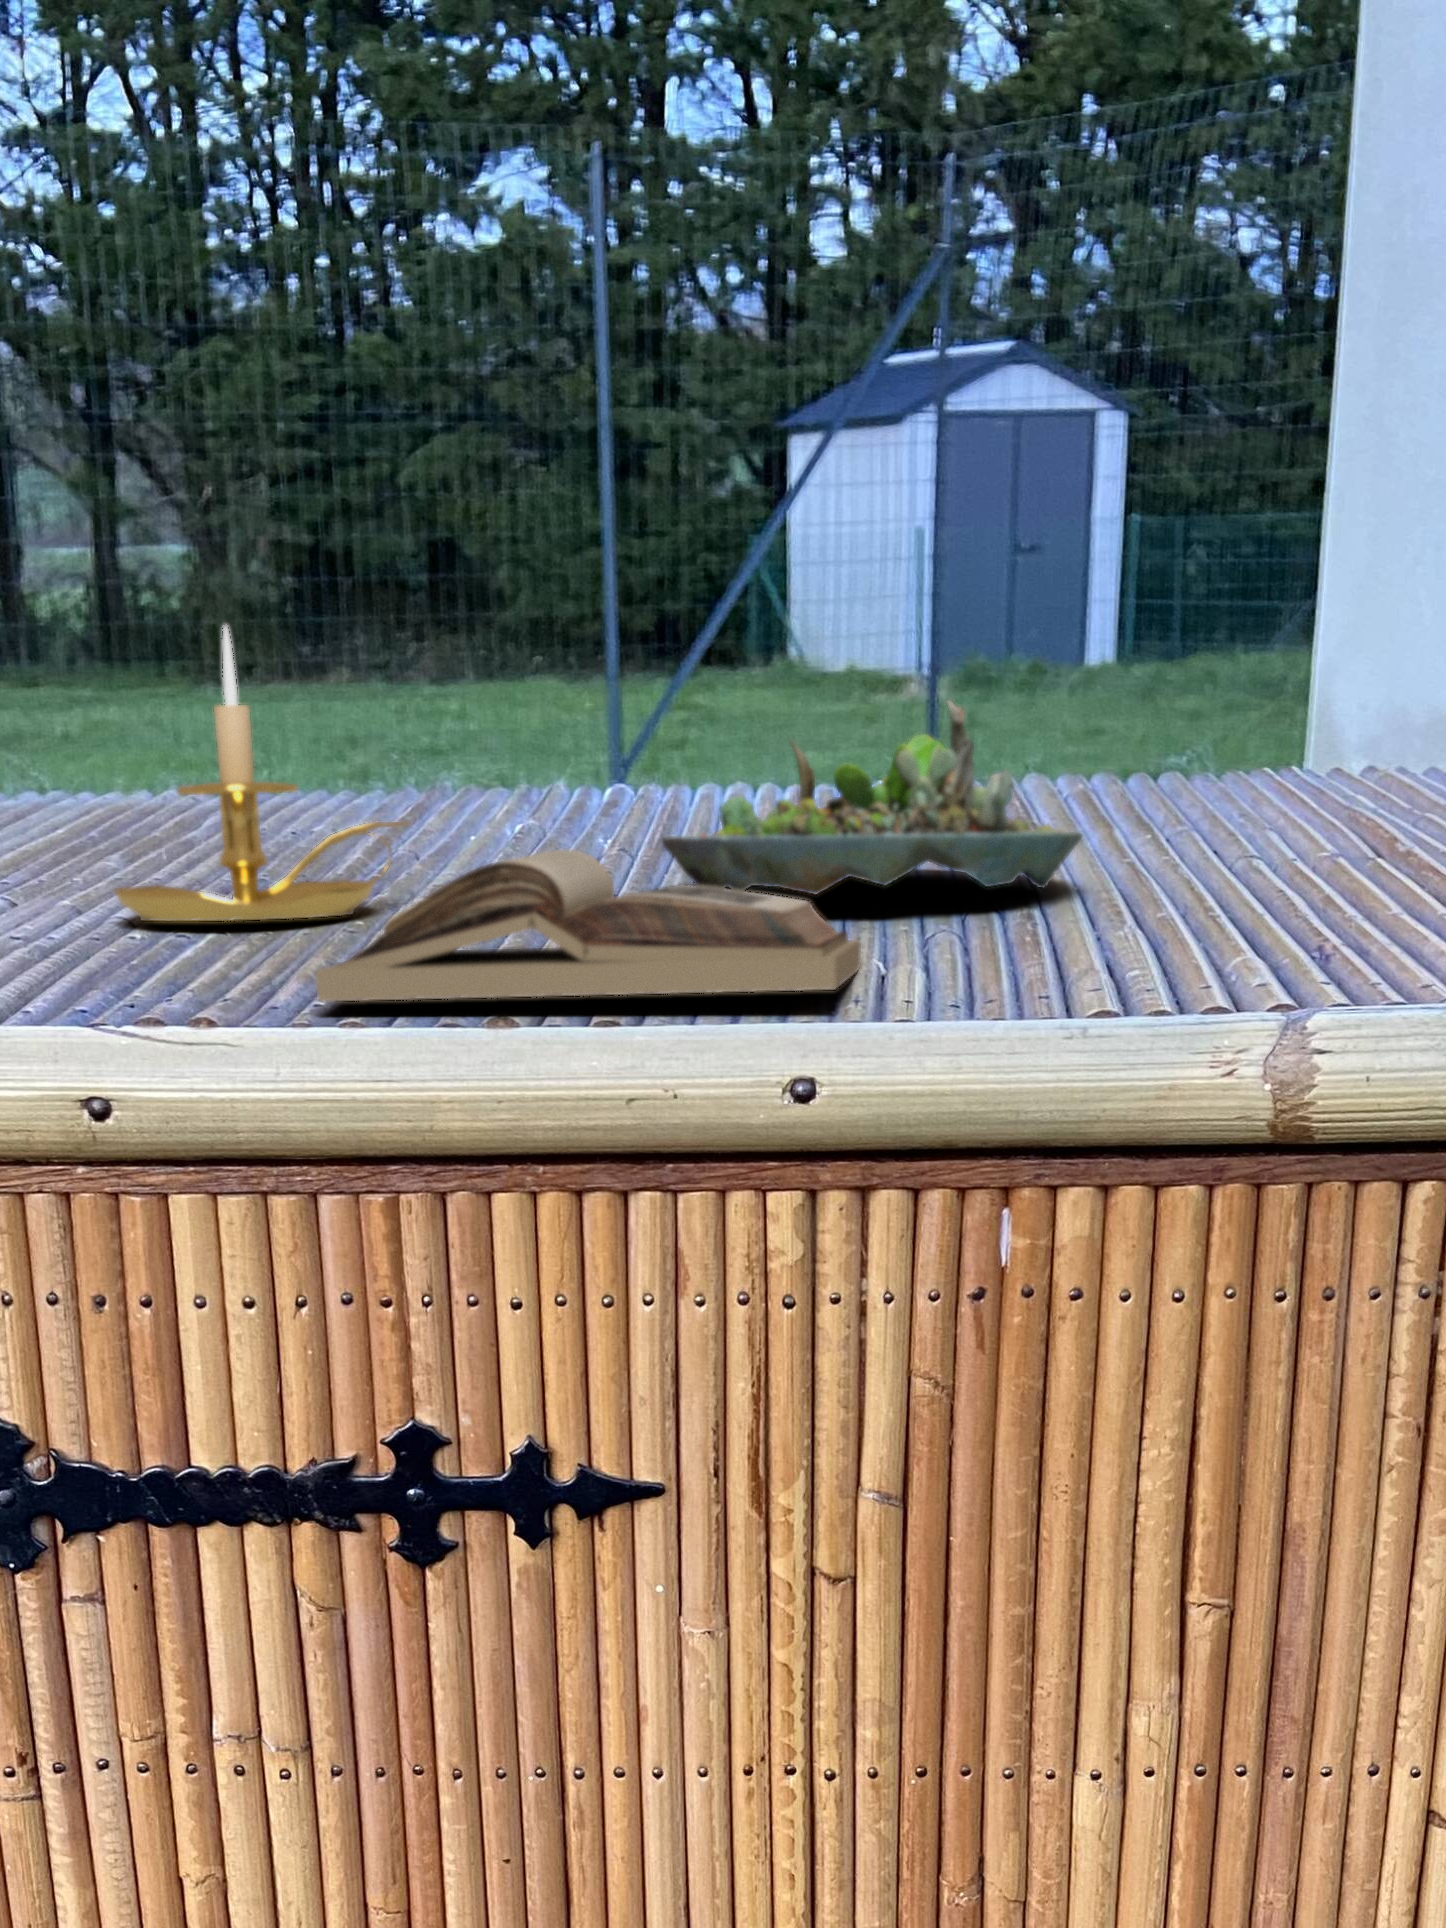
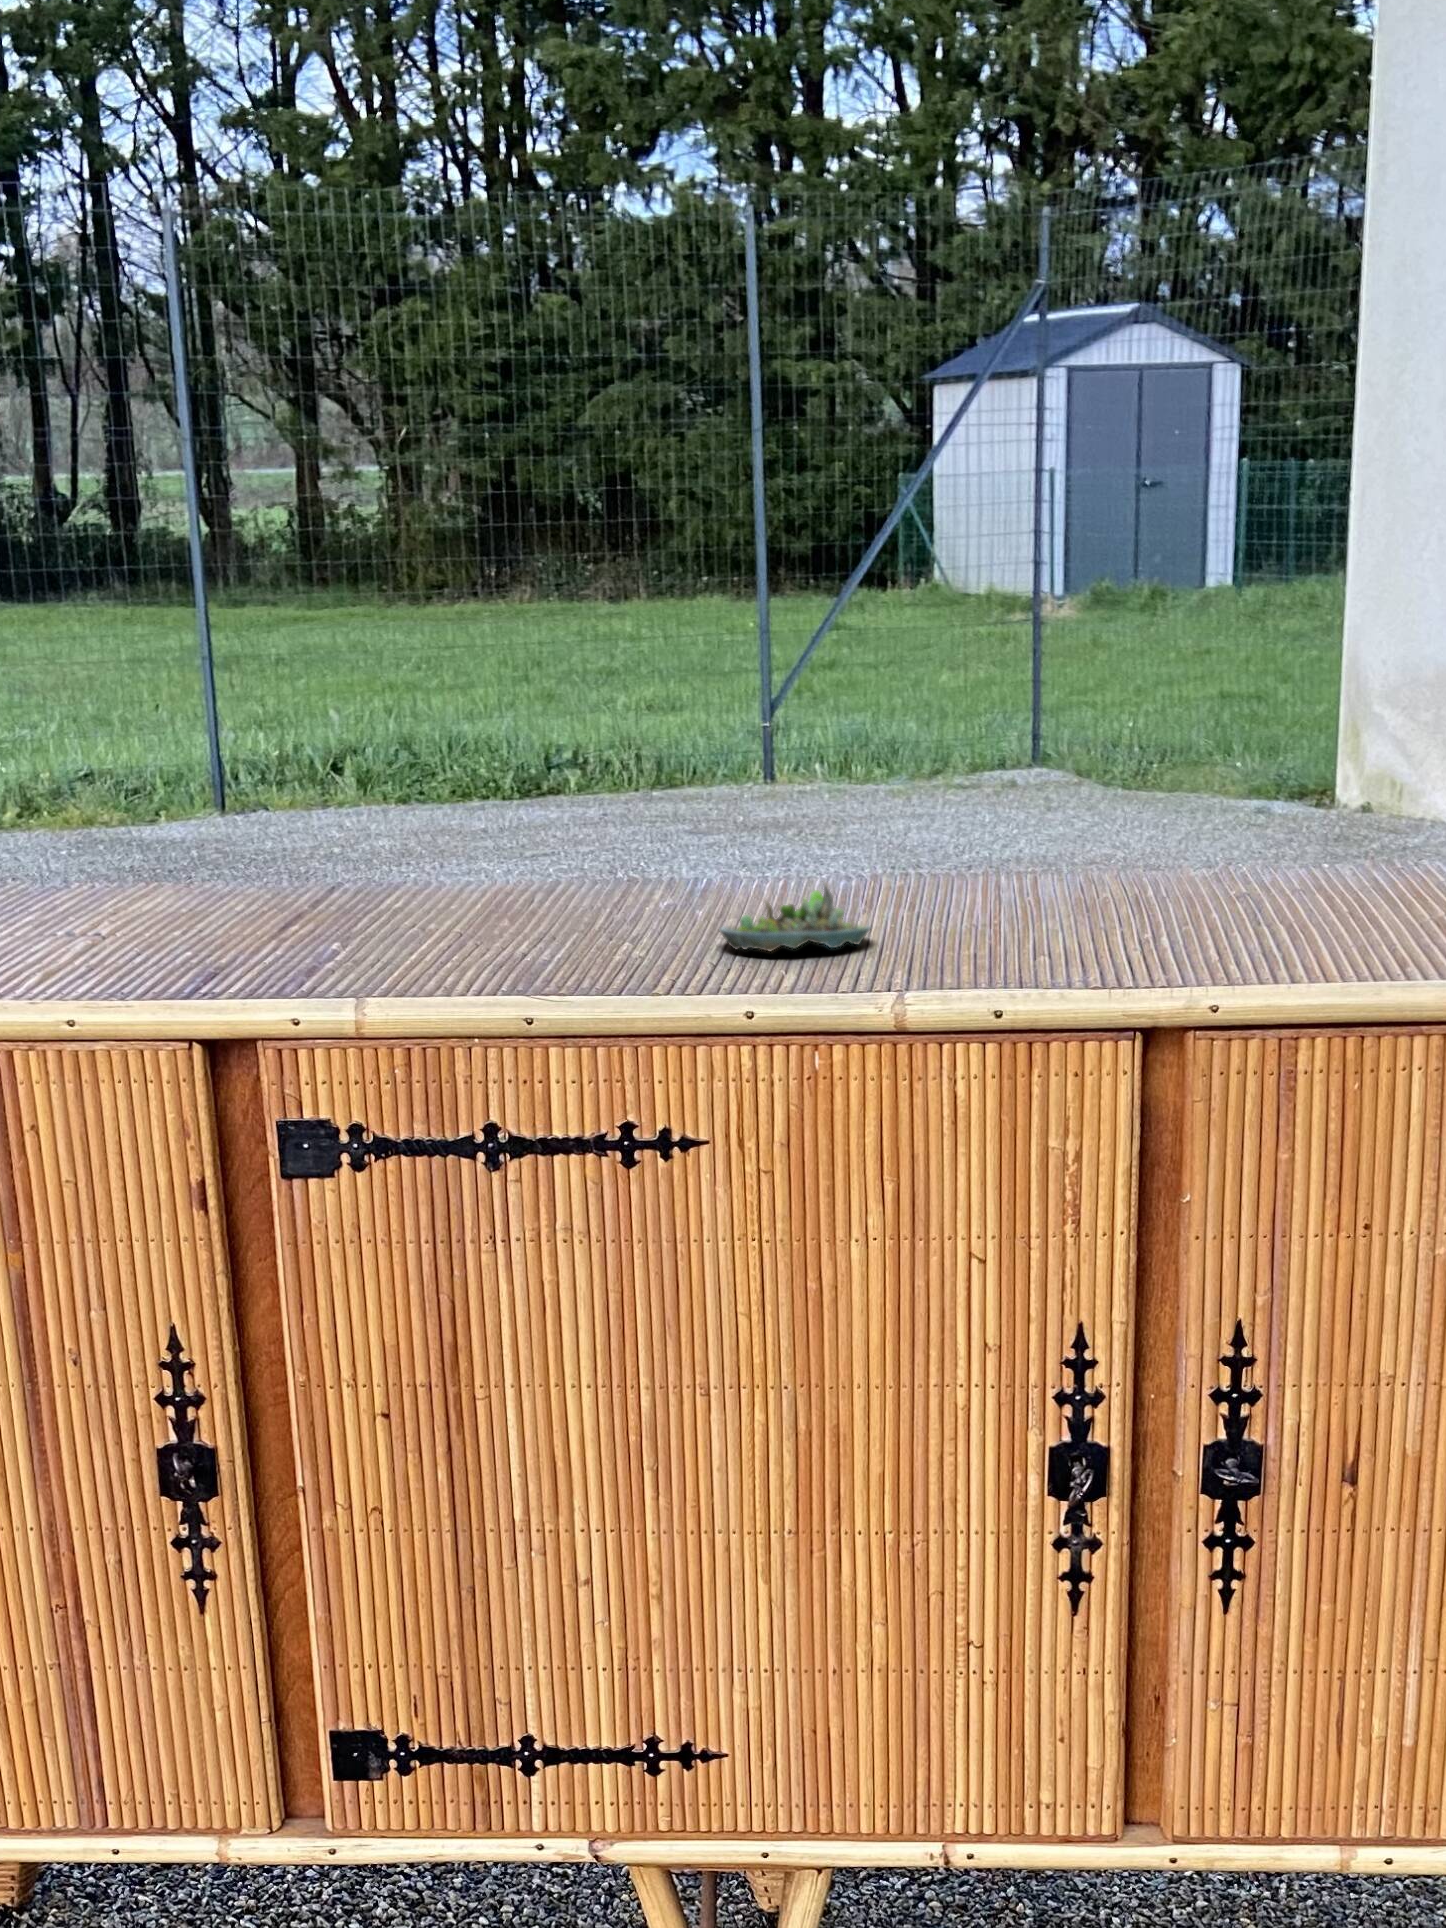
candle holder: present [115,626,407,921] -> none [522,861,629,961]
book: present [316,849,861,1002] -> none [602,944,778,995]

